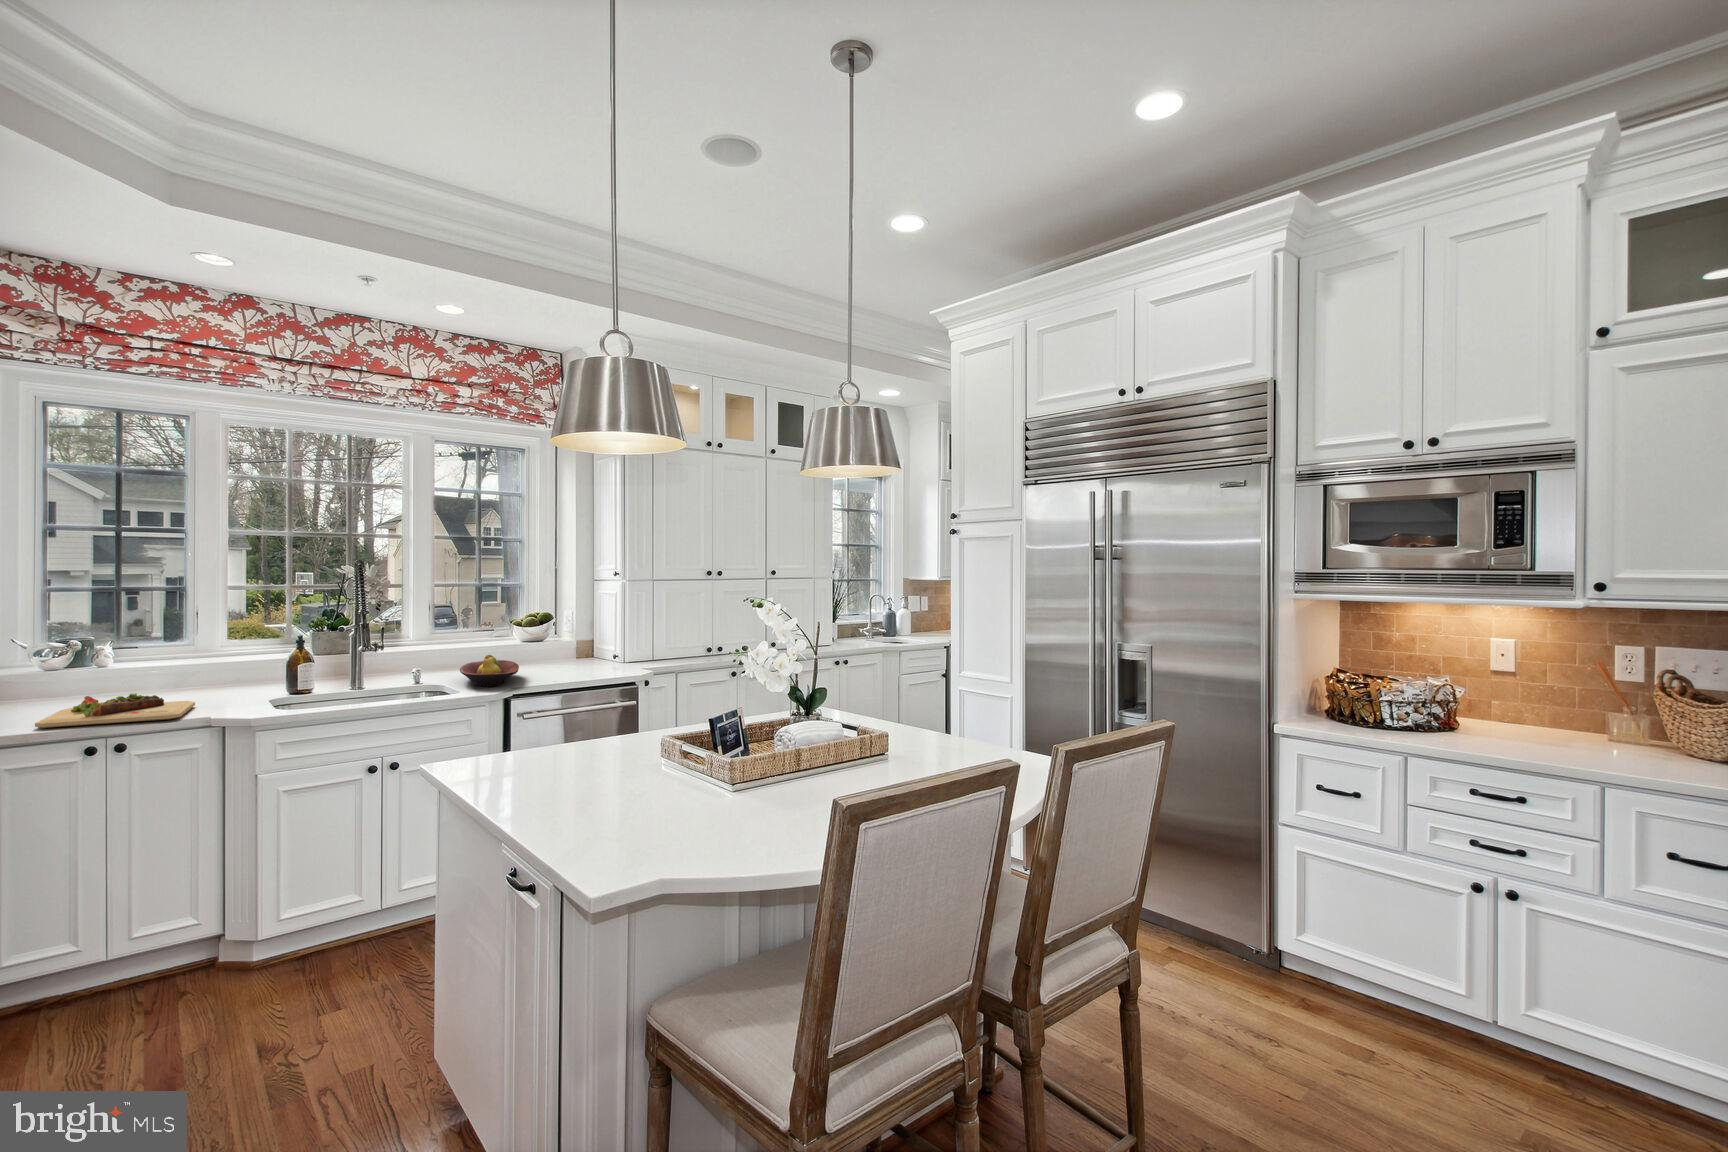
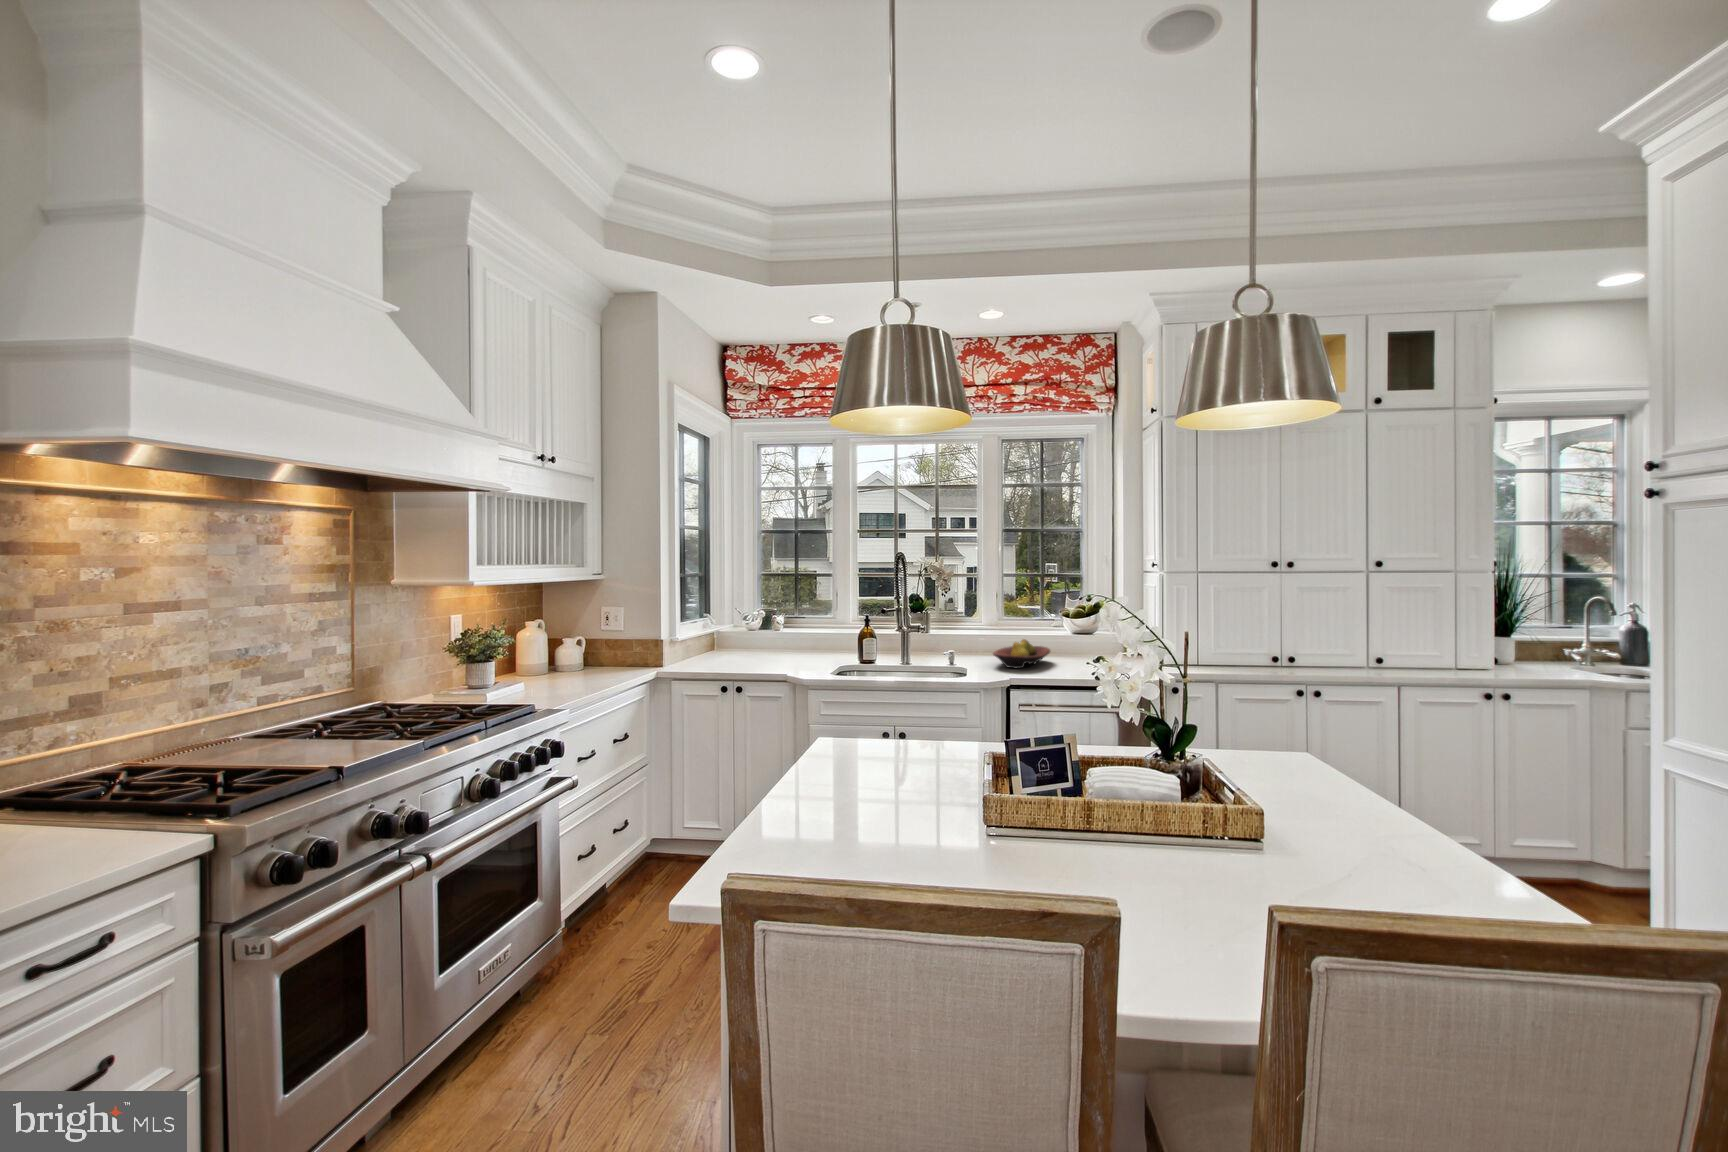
cutting board: present [35,693,195,728] -> none [725,644,812,665]

